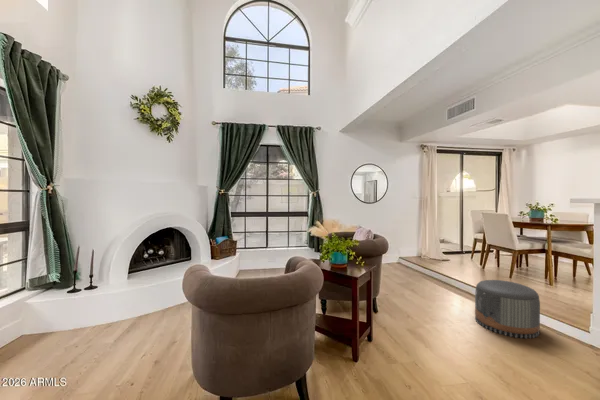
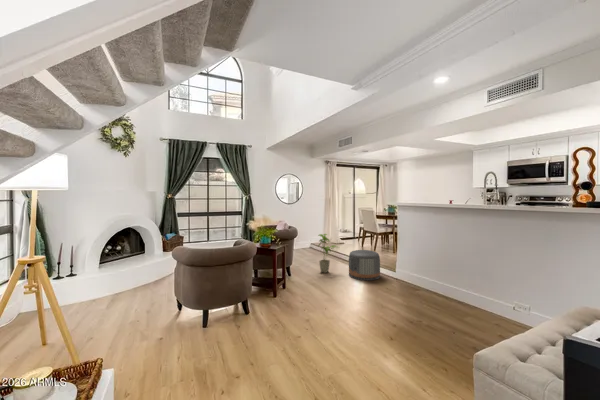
house plant: none [419,250,456,311] -> present [318,234,336,273]

